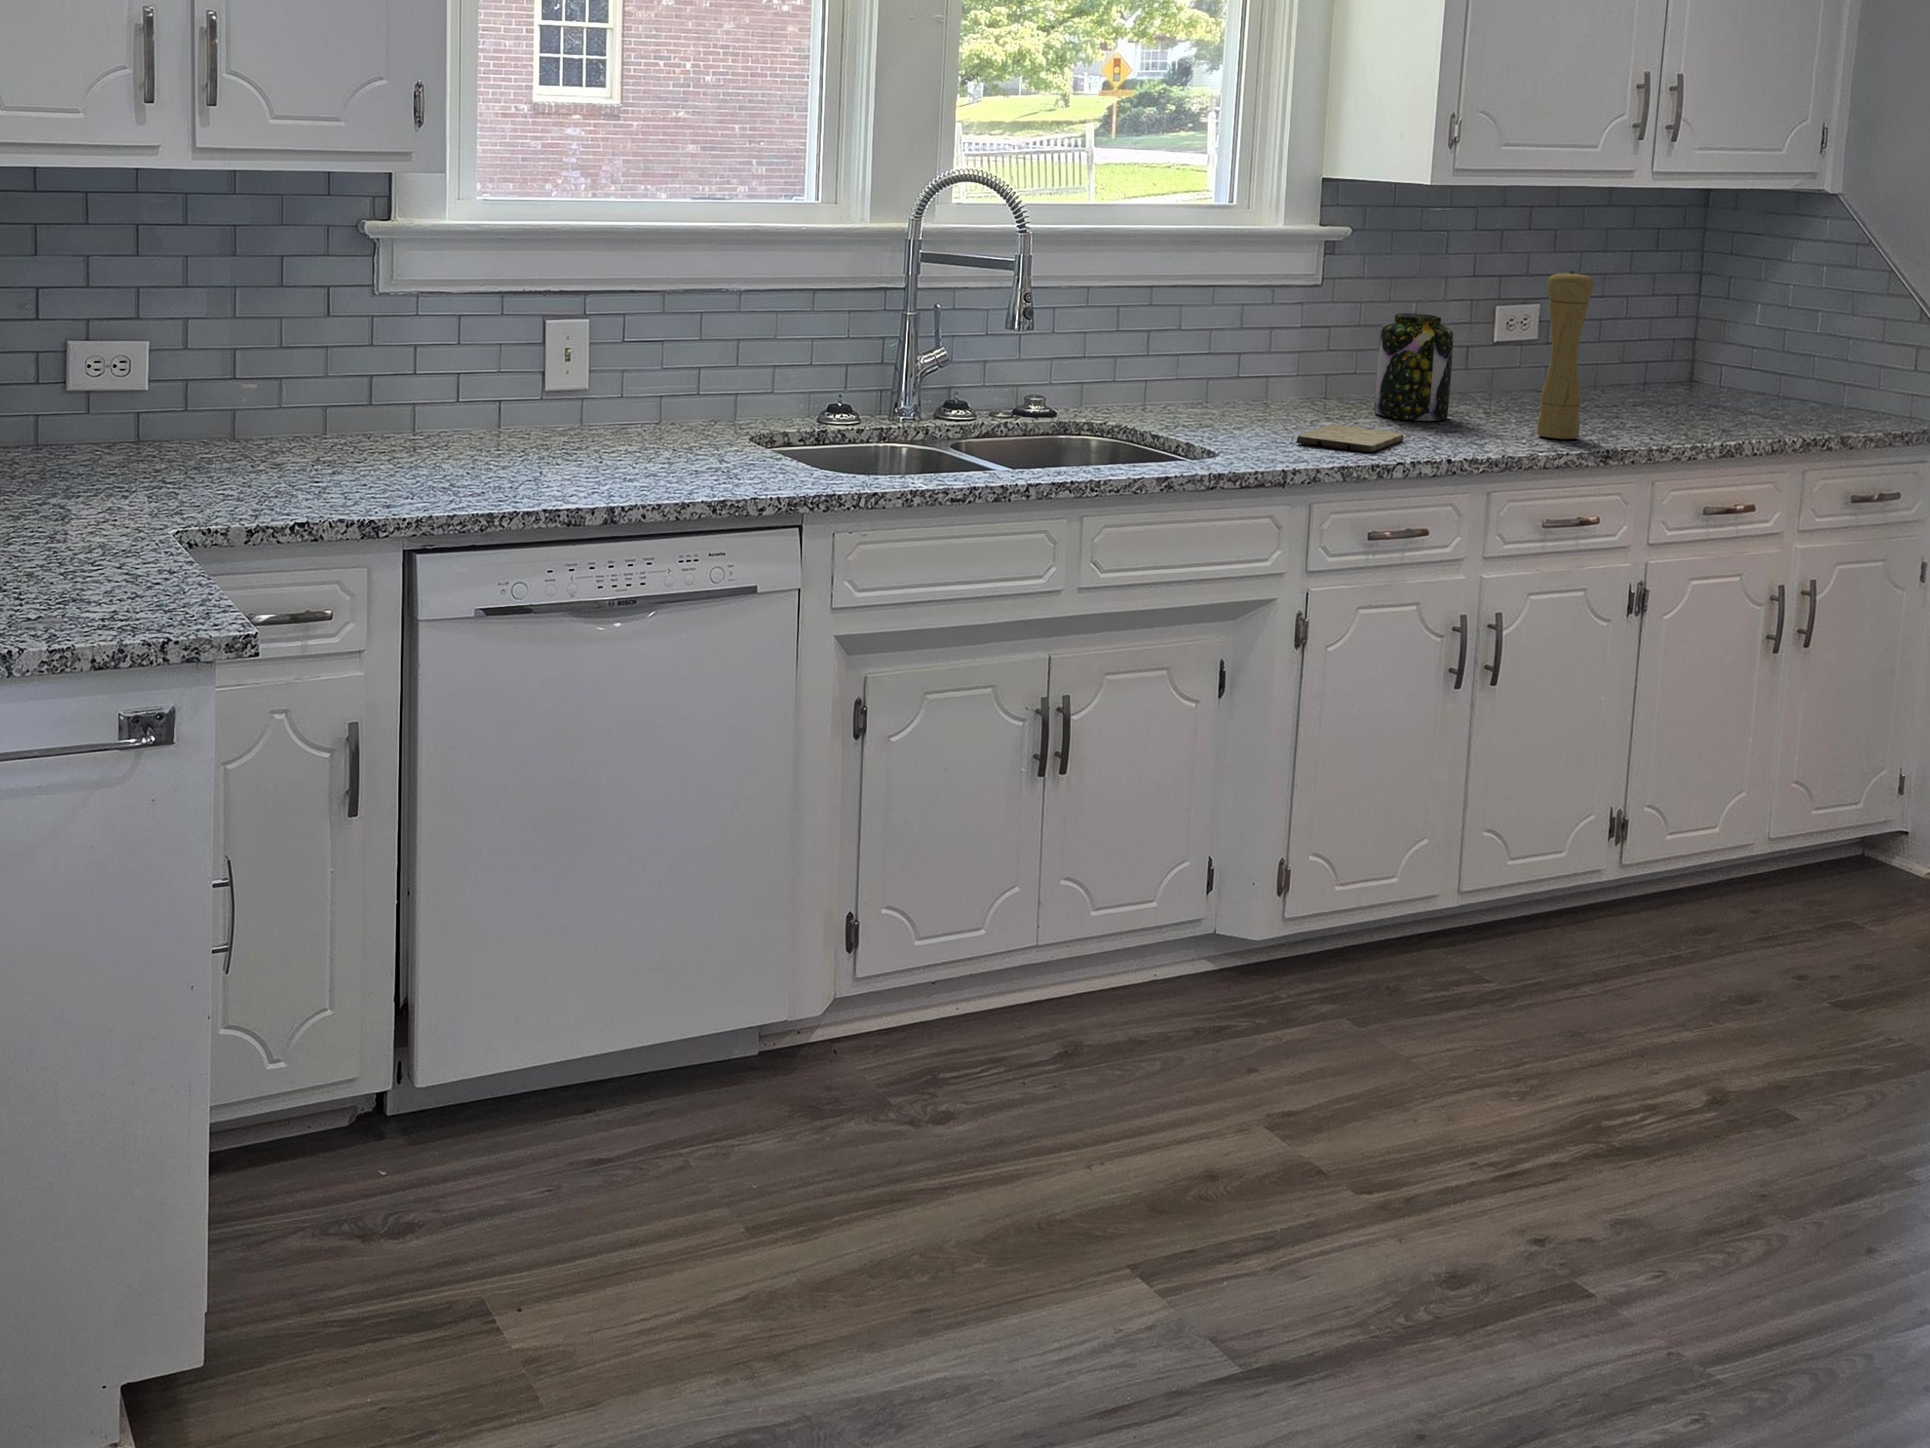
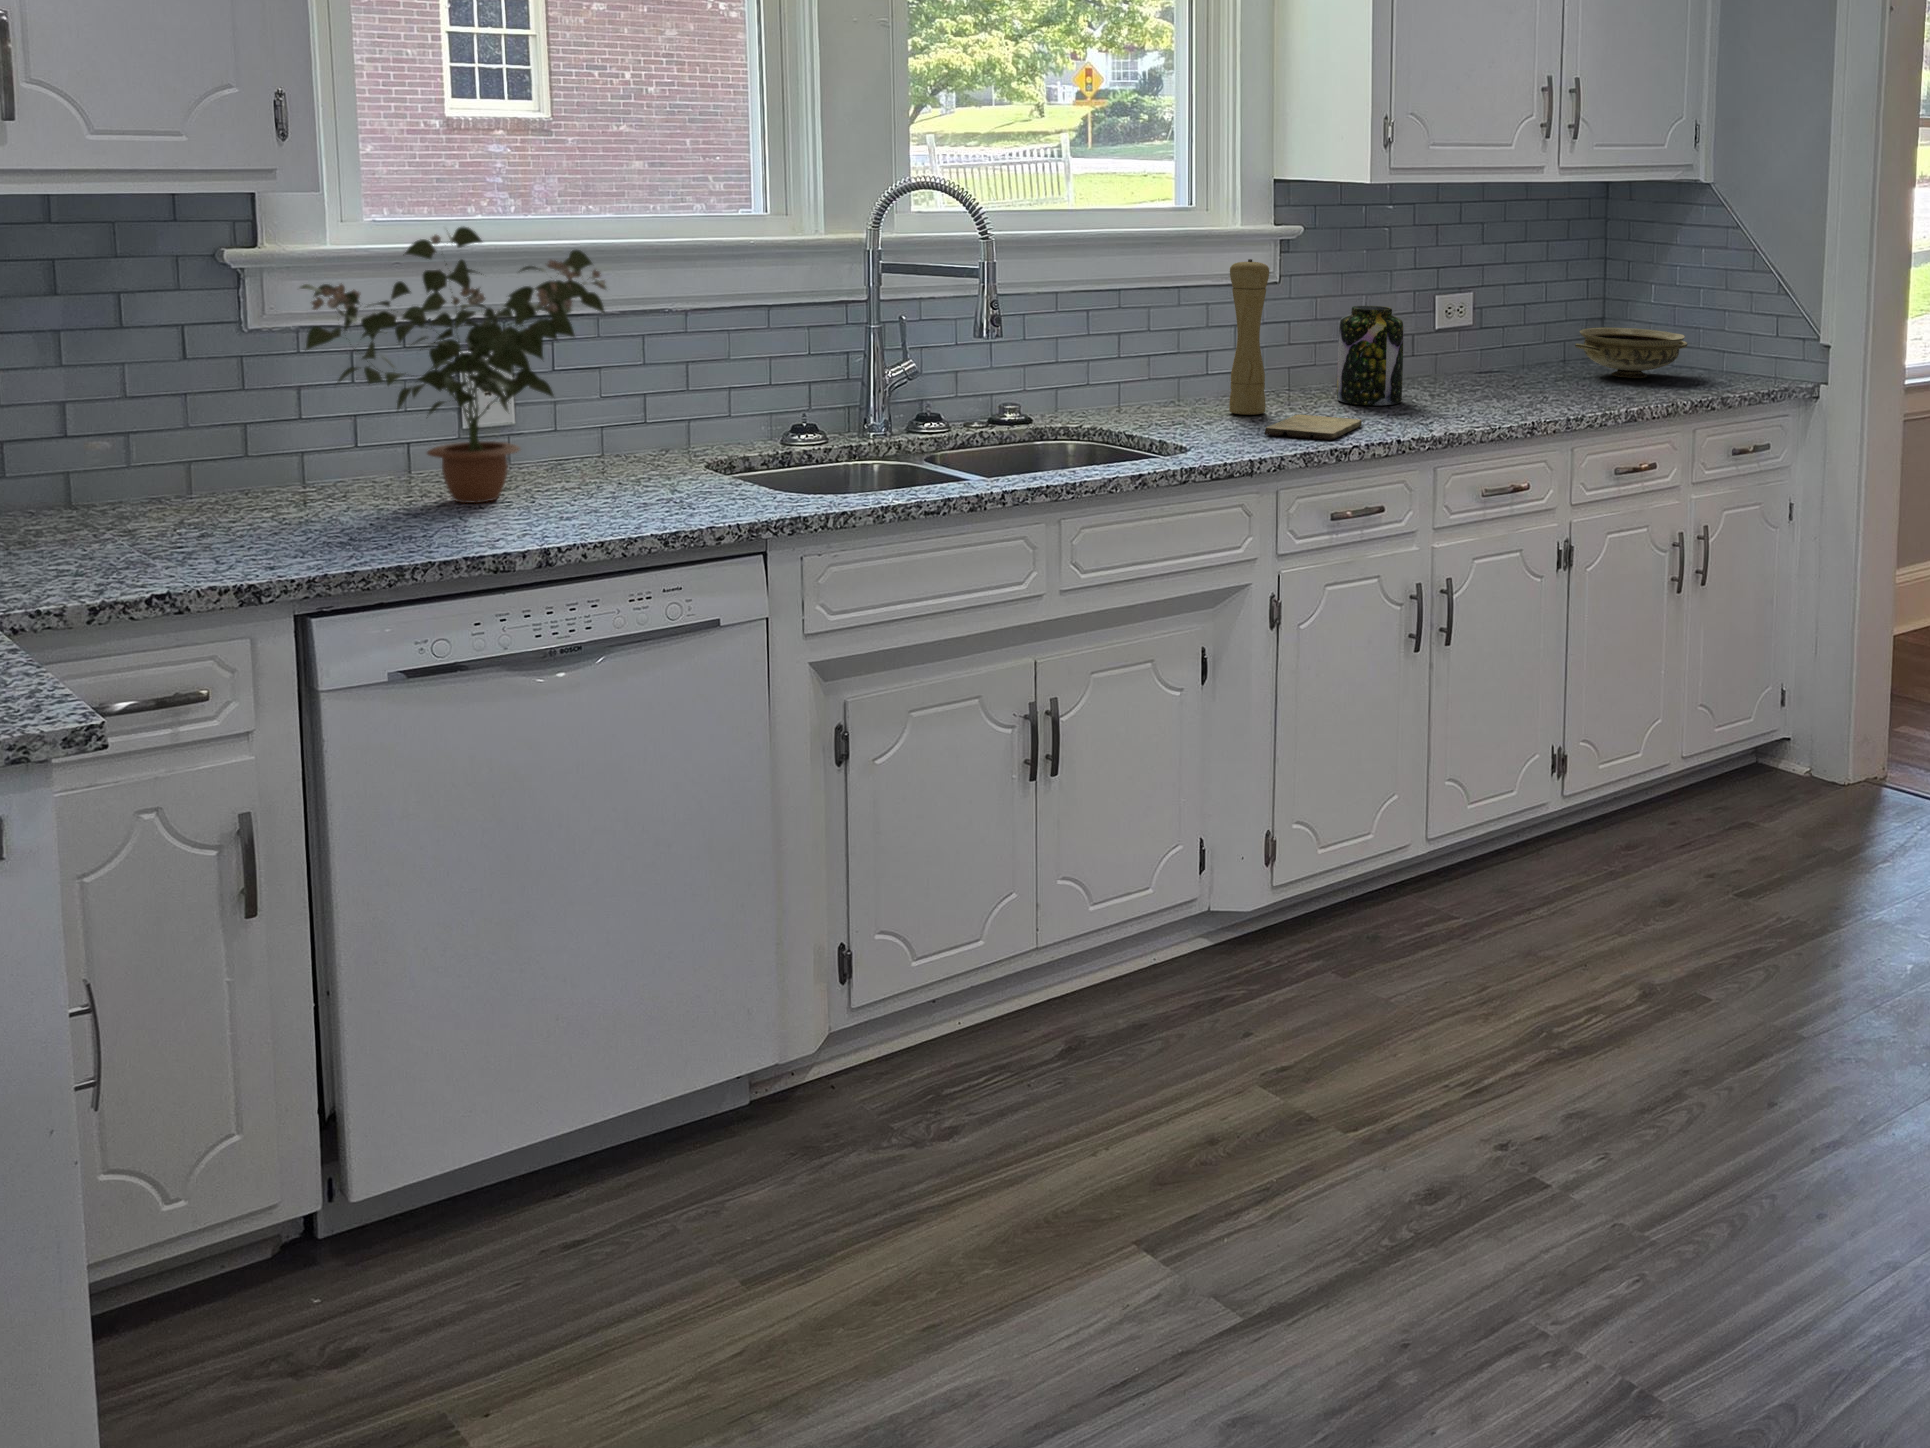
potted plant: none [410,206,673,461] -> present [300,226,607,503]
pepper mill: present [1537,271,1594,439] -> present [1229,259,1269,415]
ceramic bowl: none [1654,349,1794,407] -> present [1575,328,1688,378]

